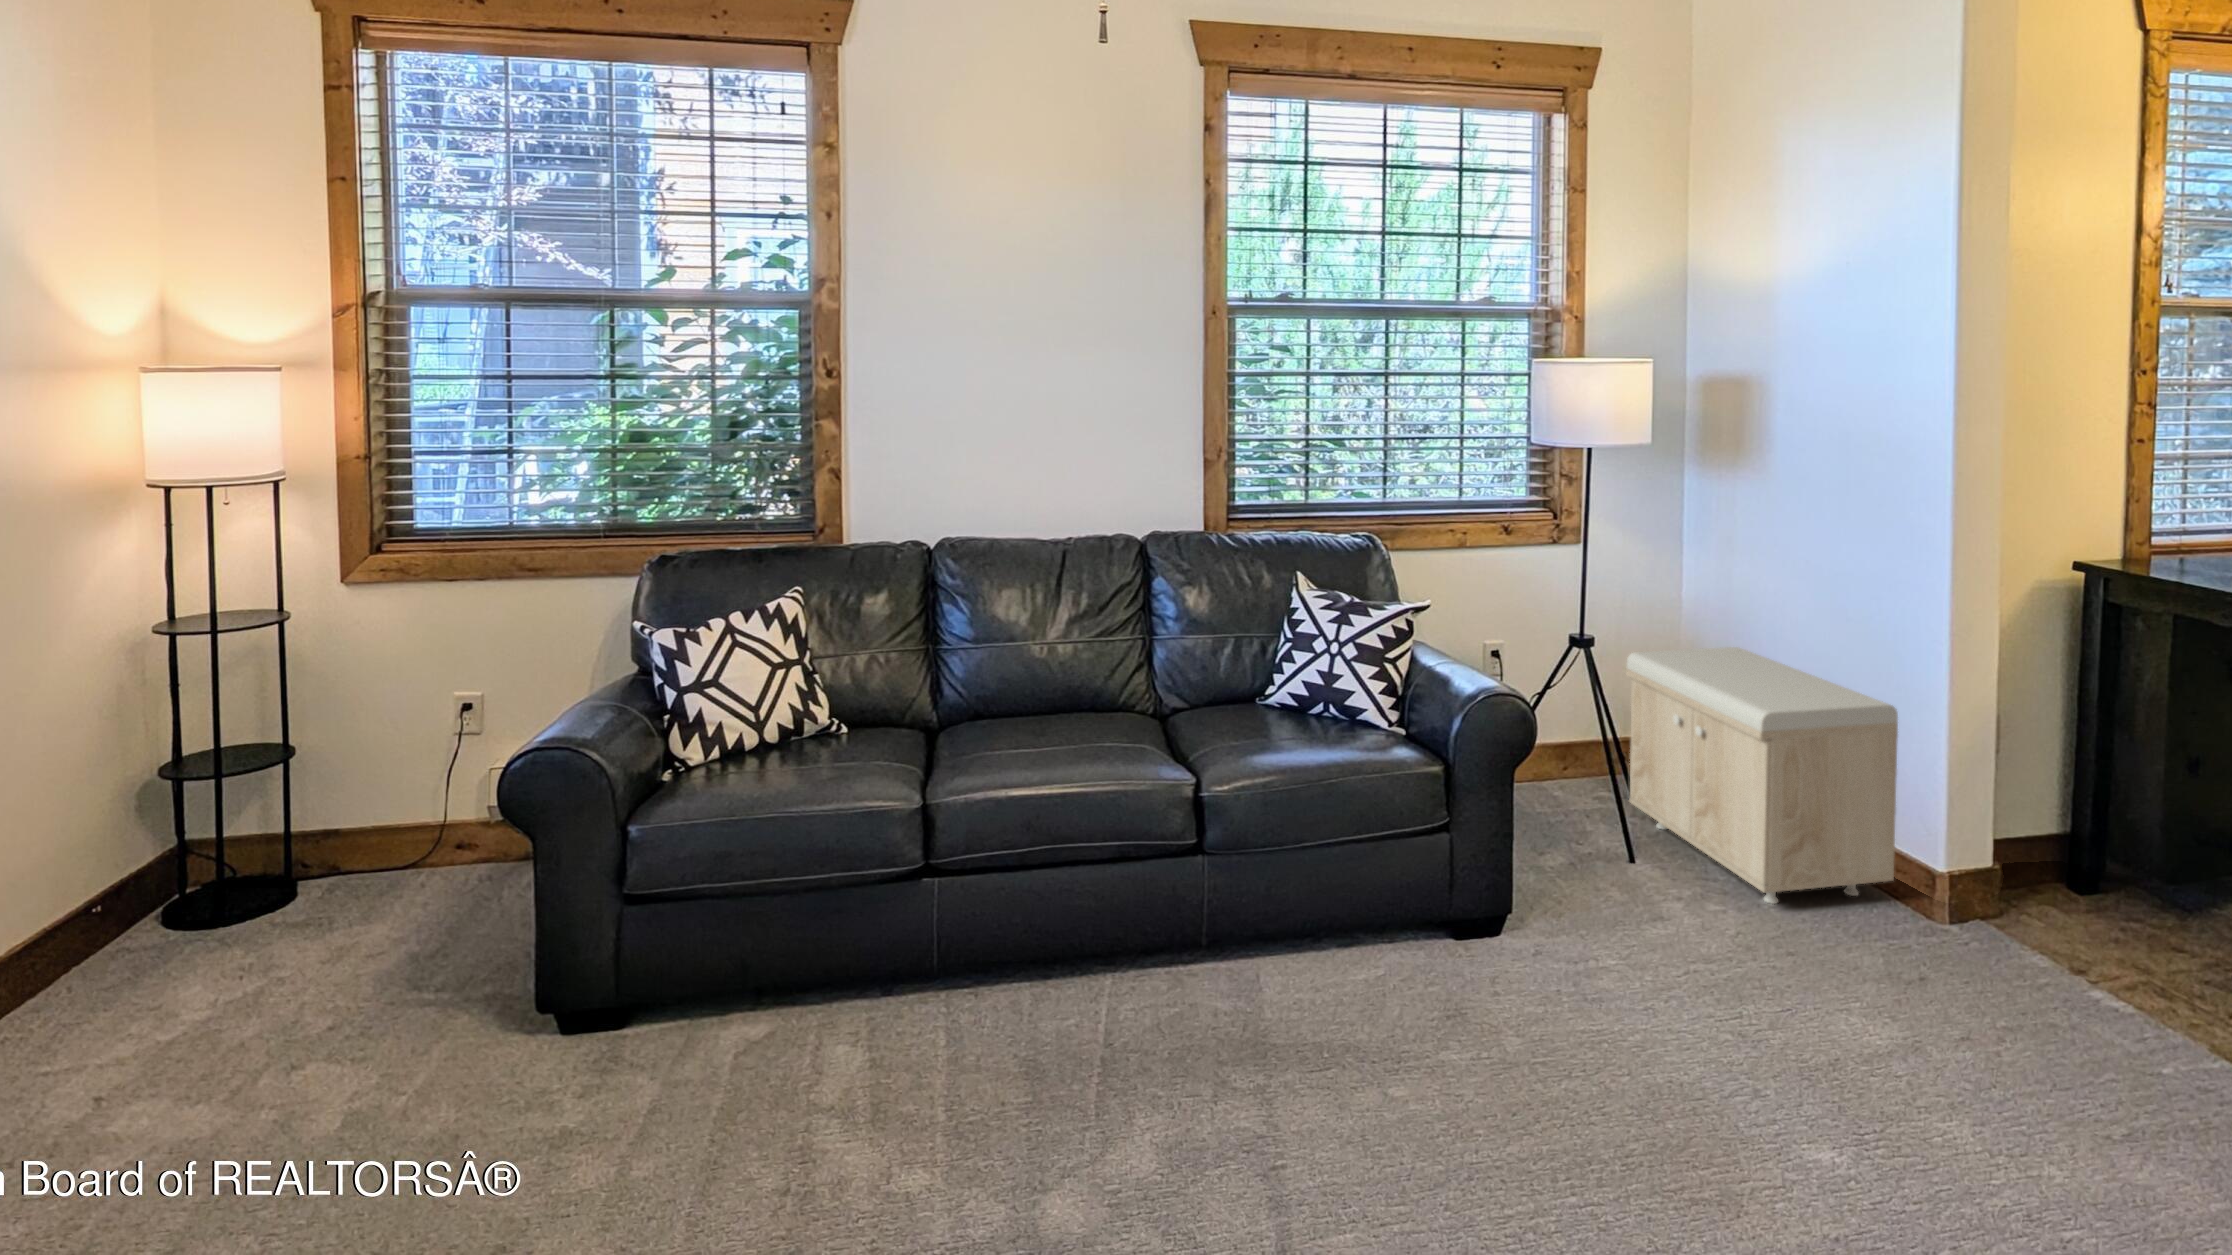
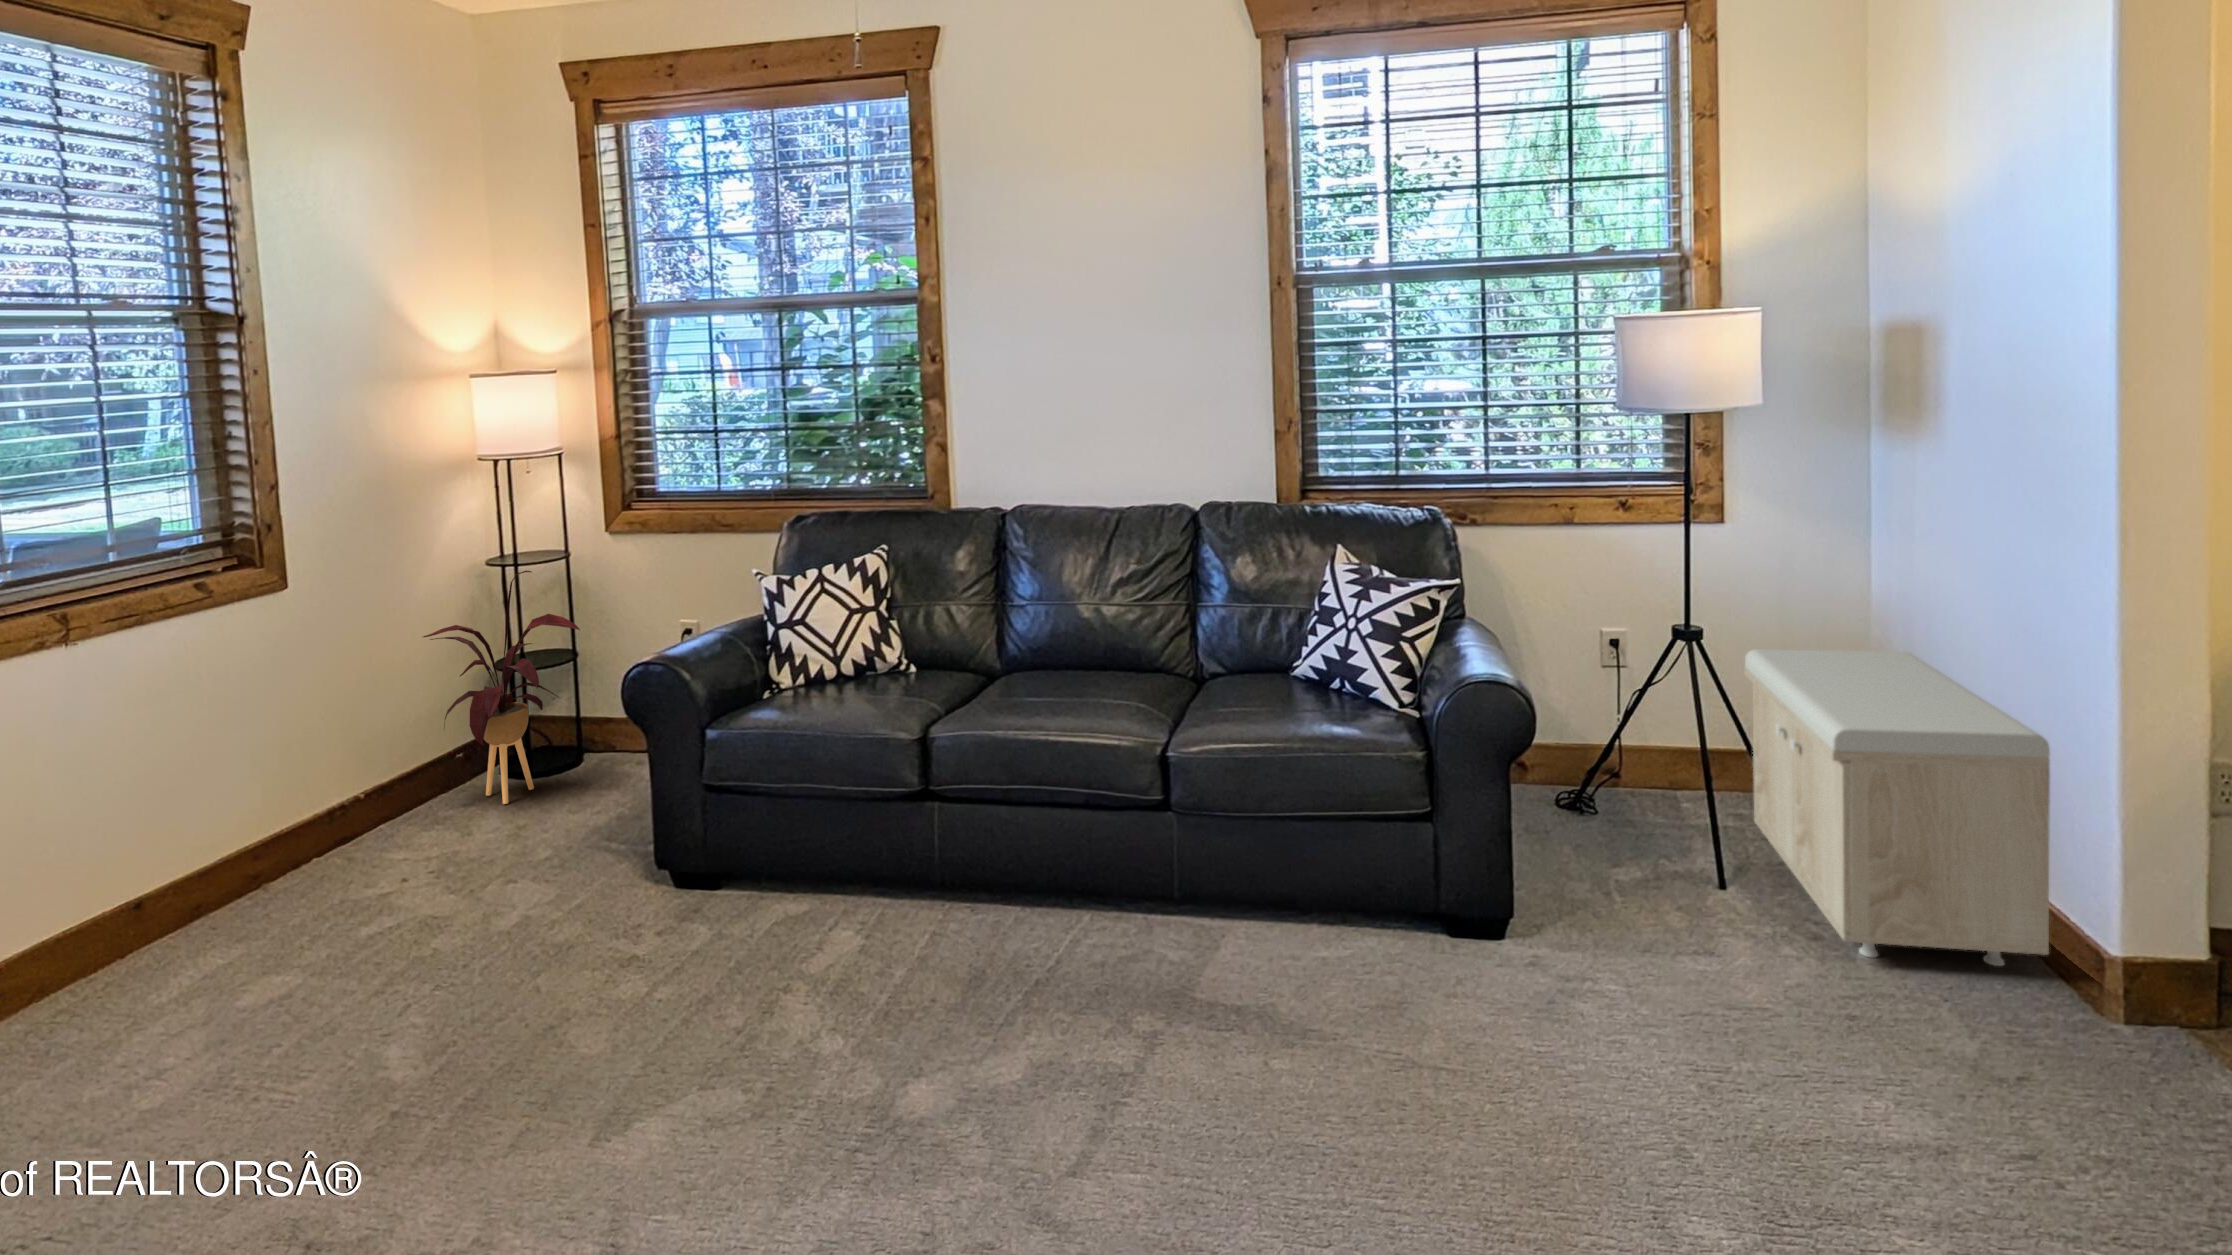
house plant: none [73,639,344,969] -> present [423,571,580,804]

